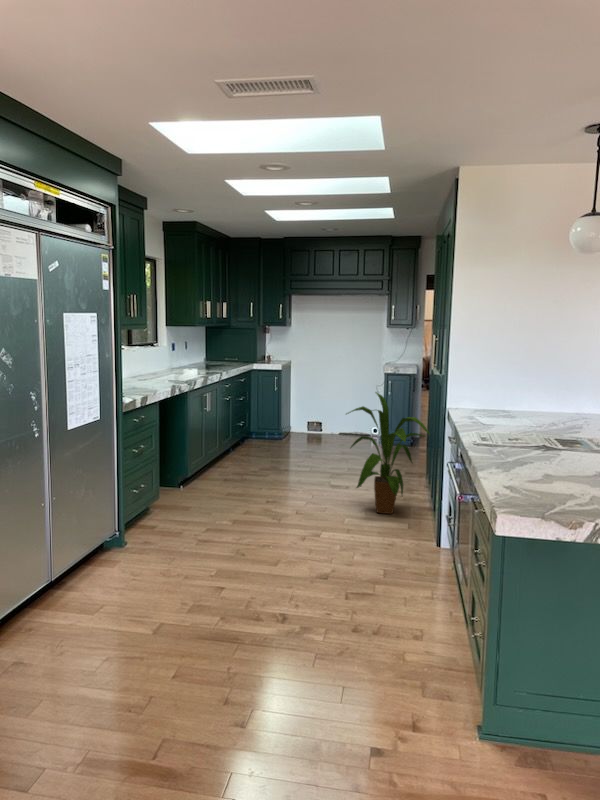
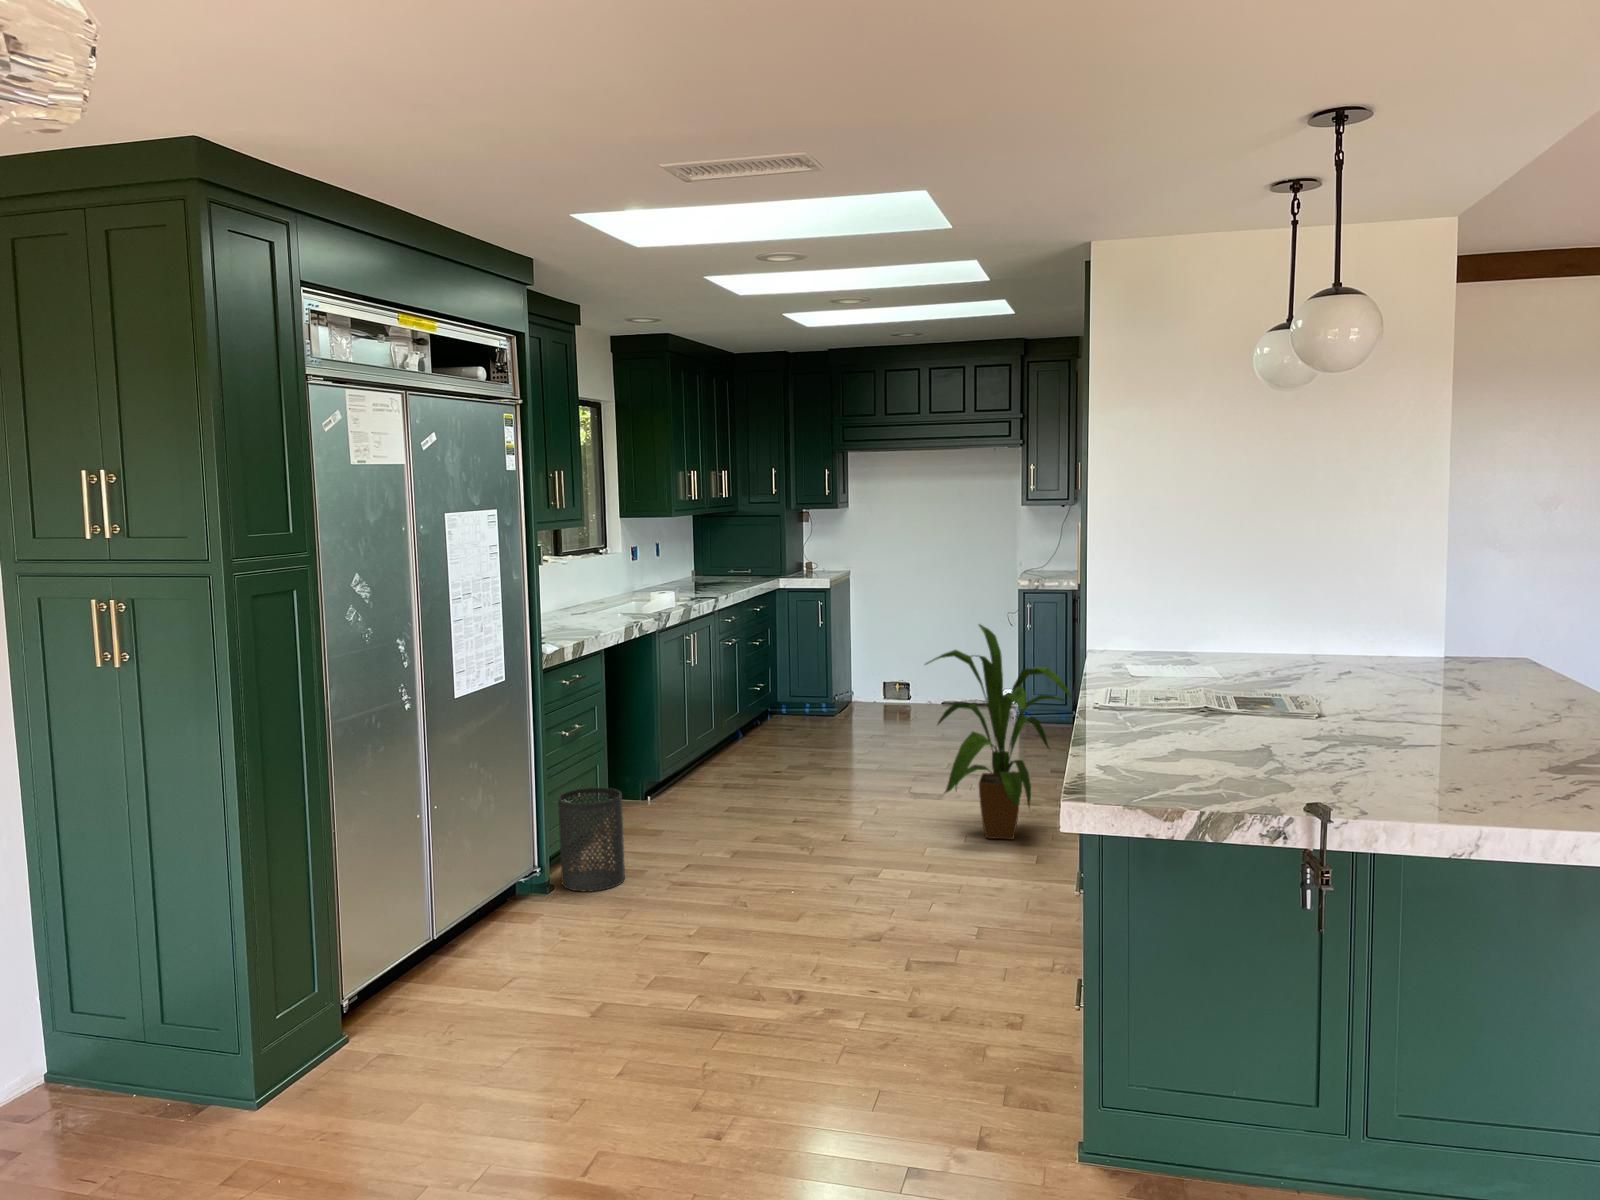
trash can: none [131,483,171,545] -> present [558,787,625,892]

